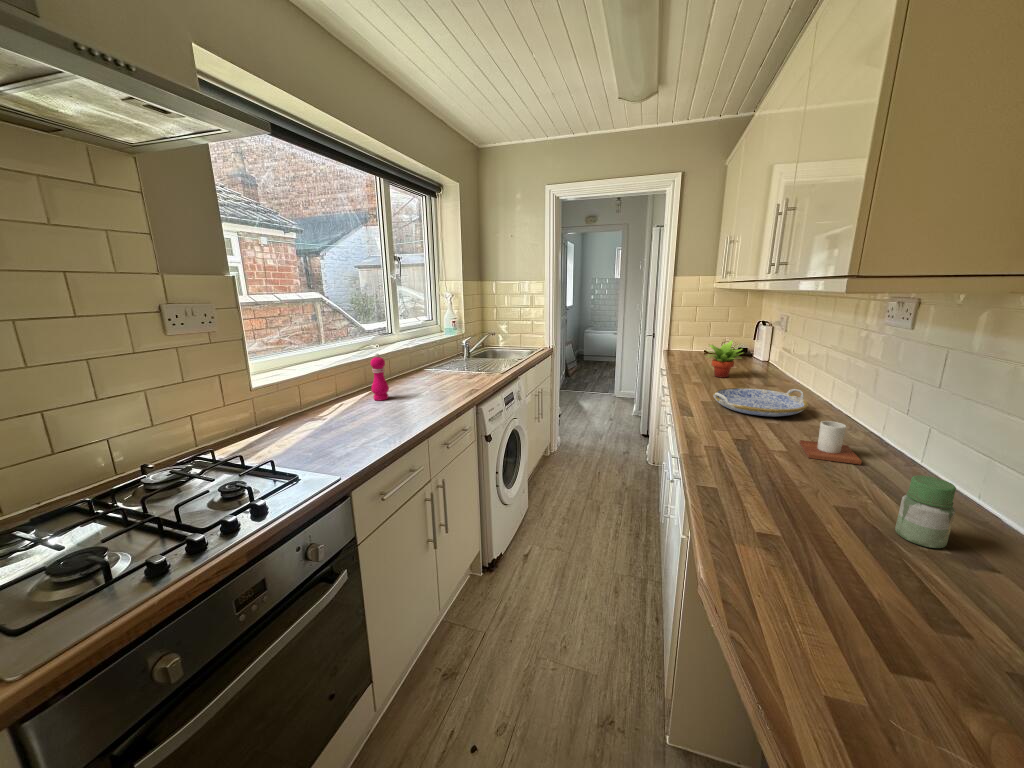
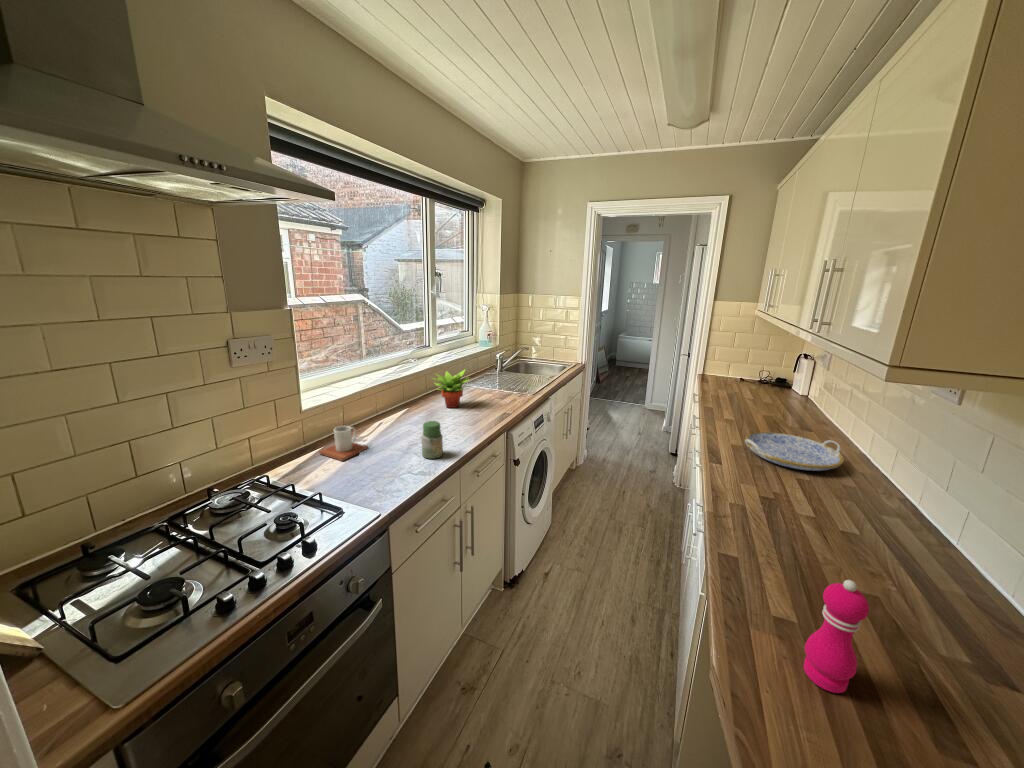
succulent plant: present [709,340,742,378] -> present [434,370,470,408]
pepper mill: present [370,354,389,401] -> present [804,580,869,693]
mug: present [799,421,862,464] -> present [319,426,368,461]
jar: present [895,475,956,548] -> present [422,421,443,459]

